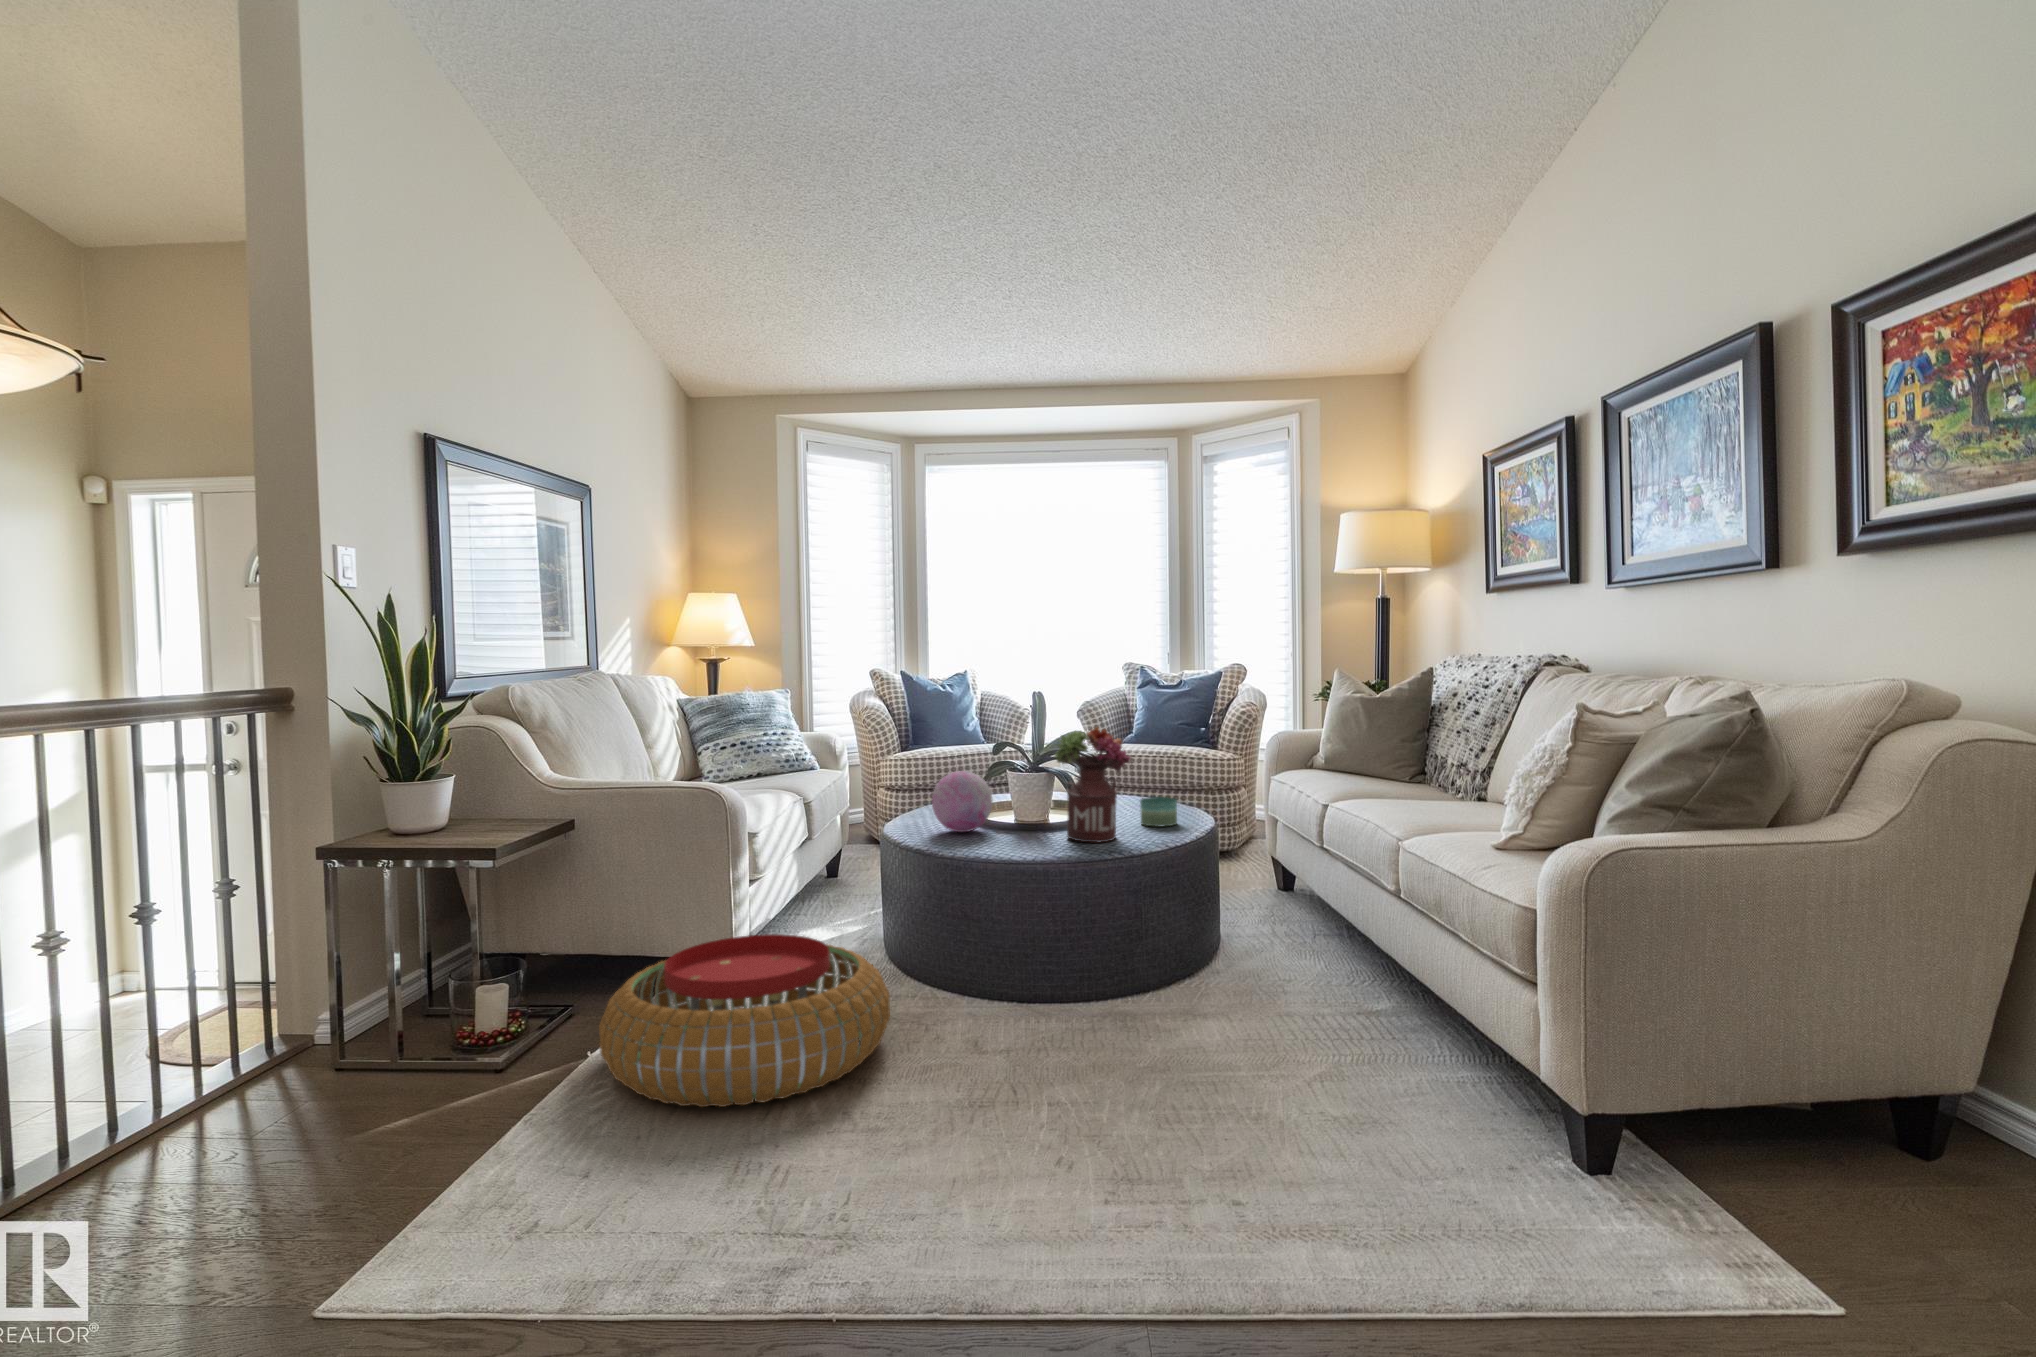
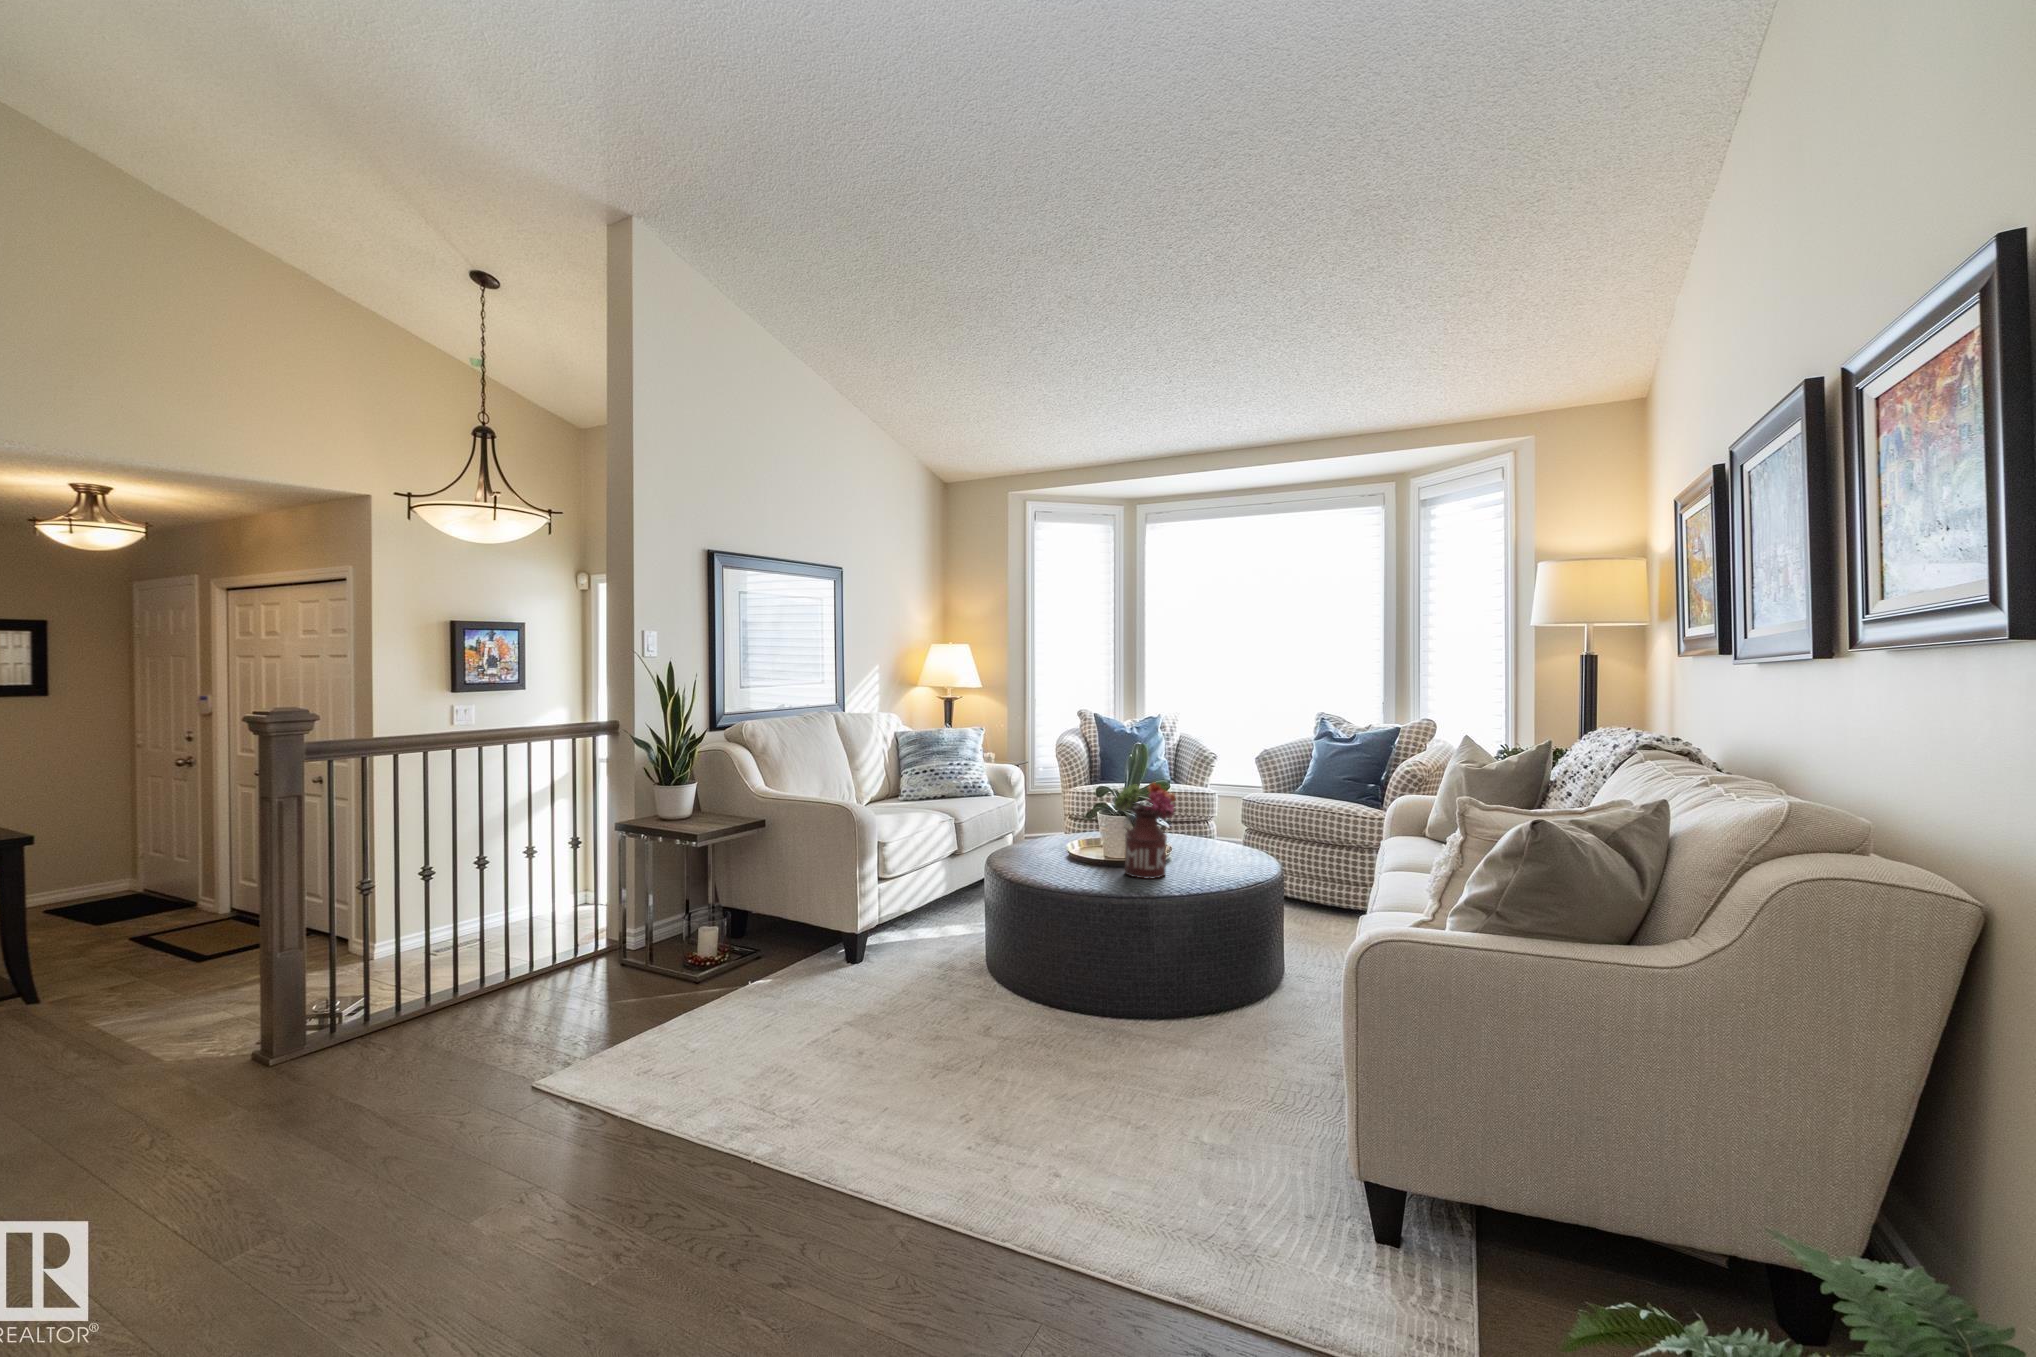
decorative orb: present [932,771,993,832] -> none [1029,809,1079,859]
candle: present [1140,797,1177,826] -> none [1202,846,1234,872]
pouf: present [599,934,890,1107] -> none [743,916,946,1029]

